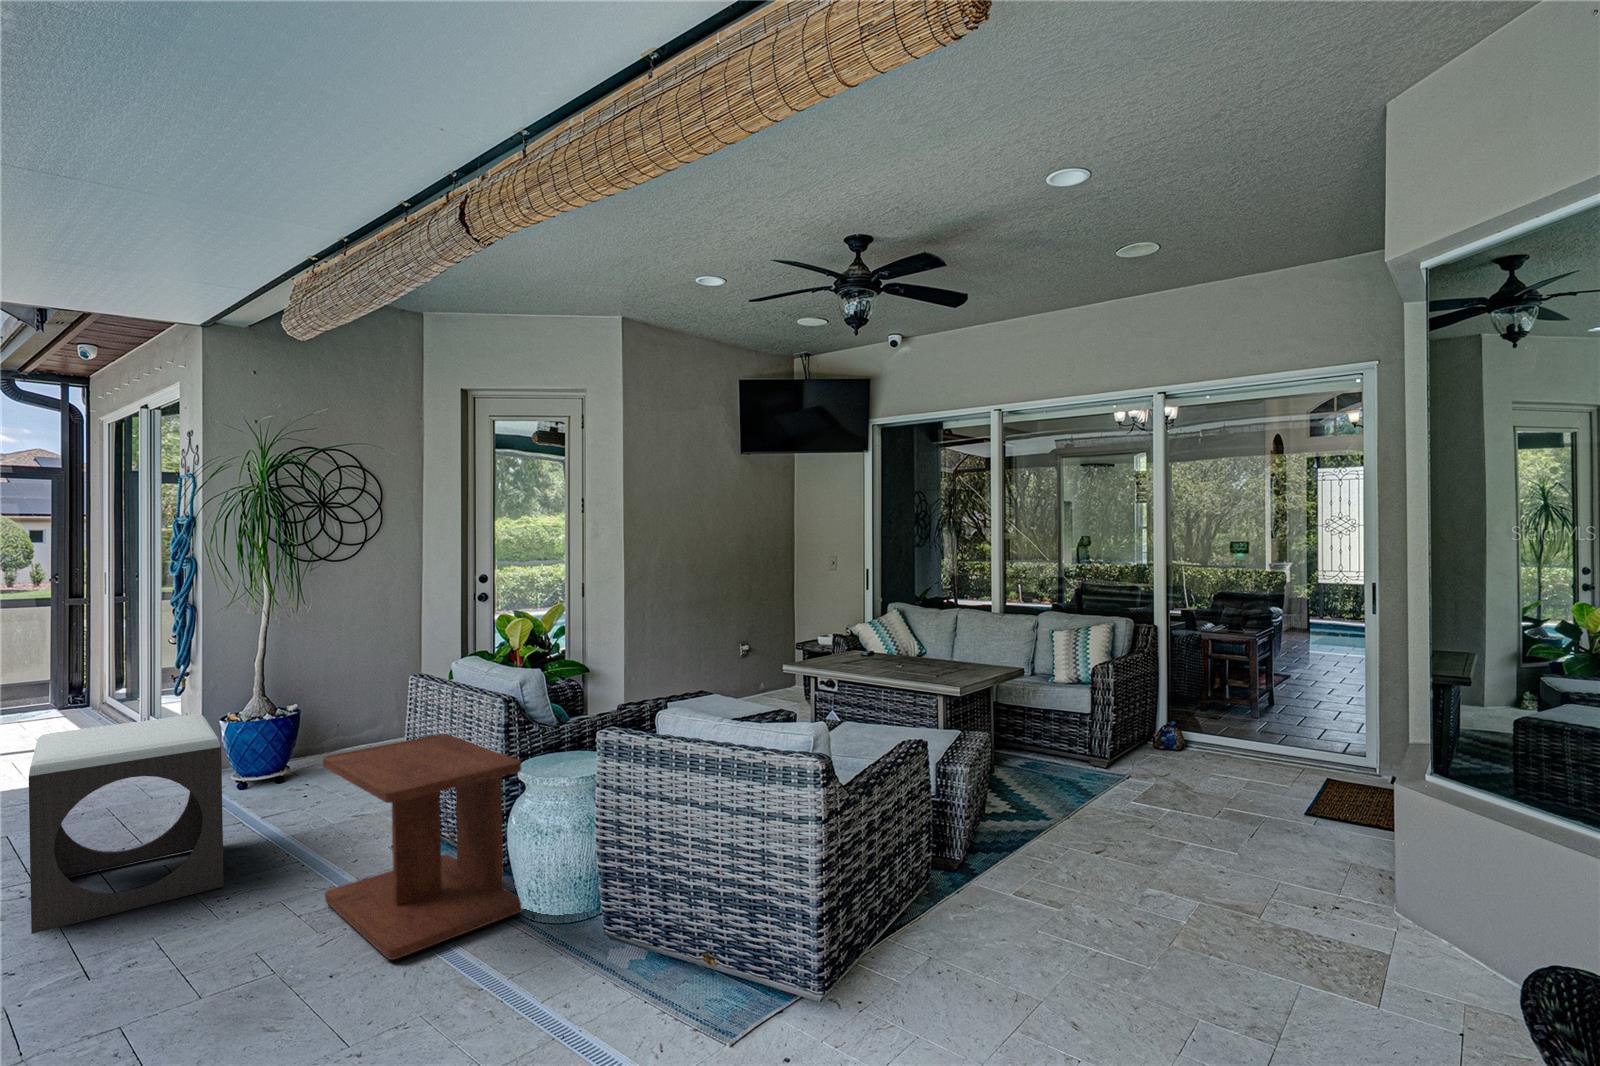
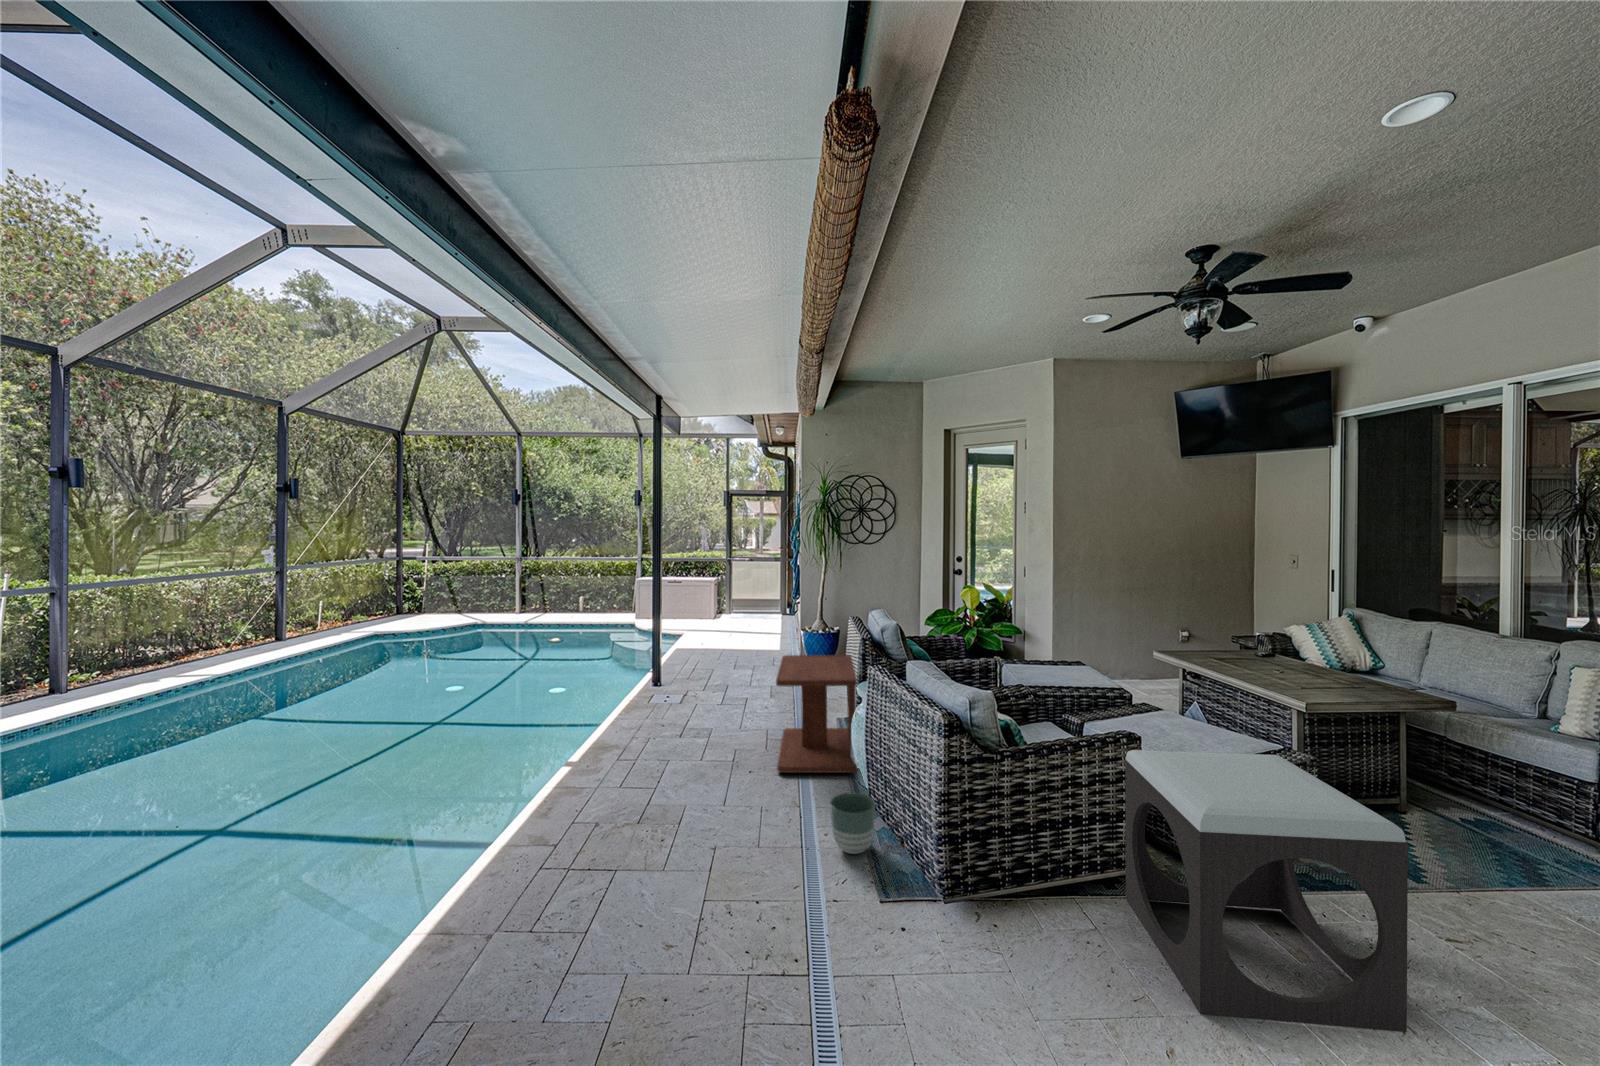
footstool: present [29,715,224,934] -> present [1125,750,1408,1032]
planter: none [601,919,671,1016] -> present [830,792,875,854]

